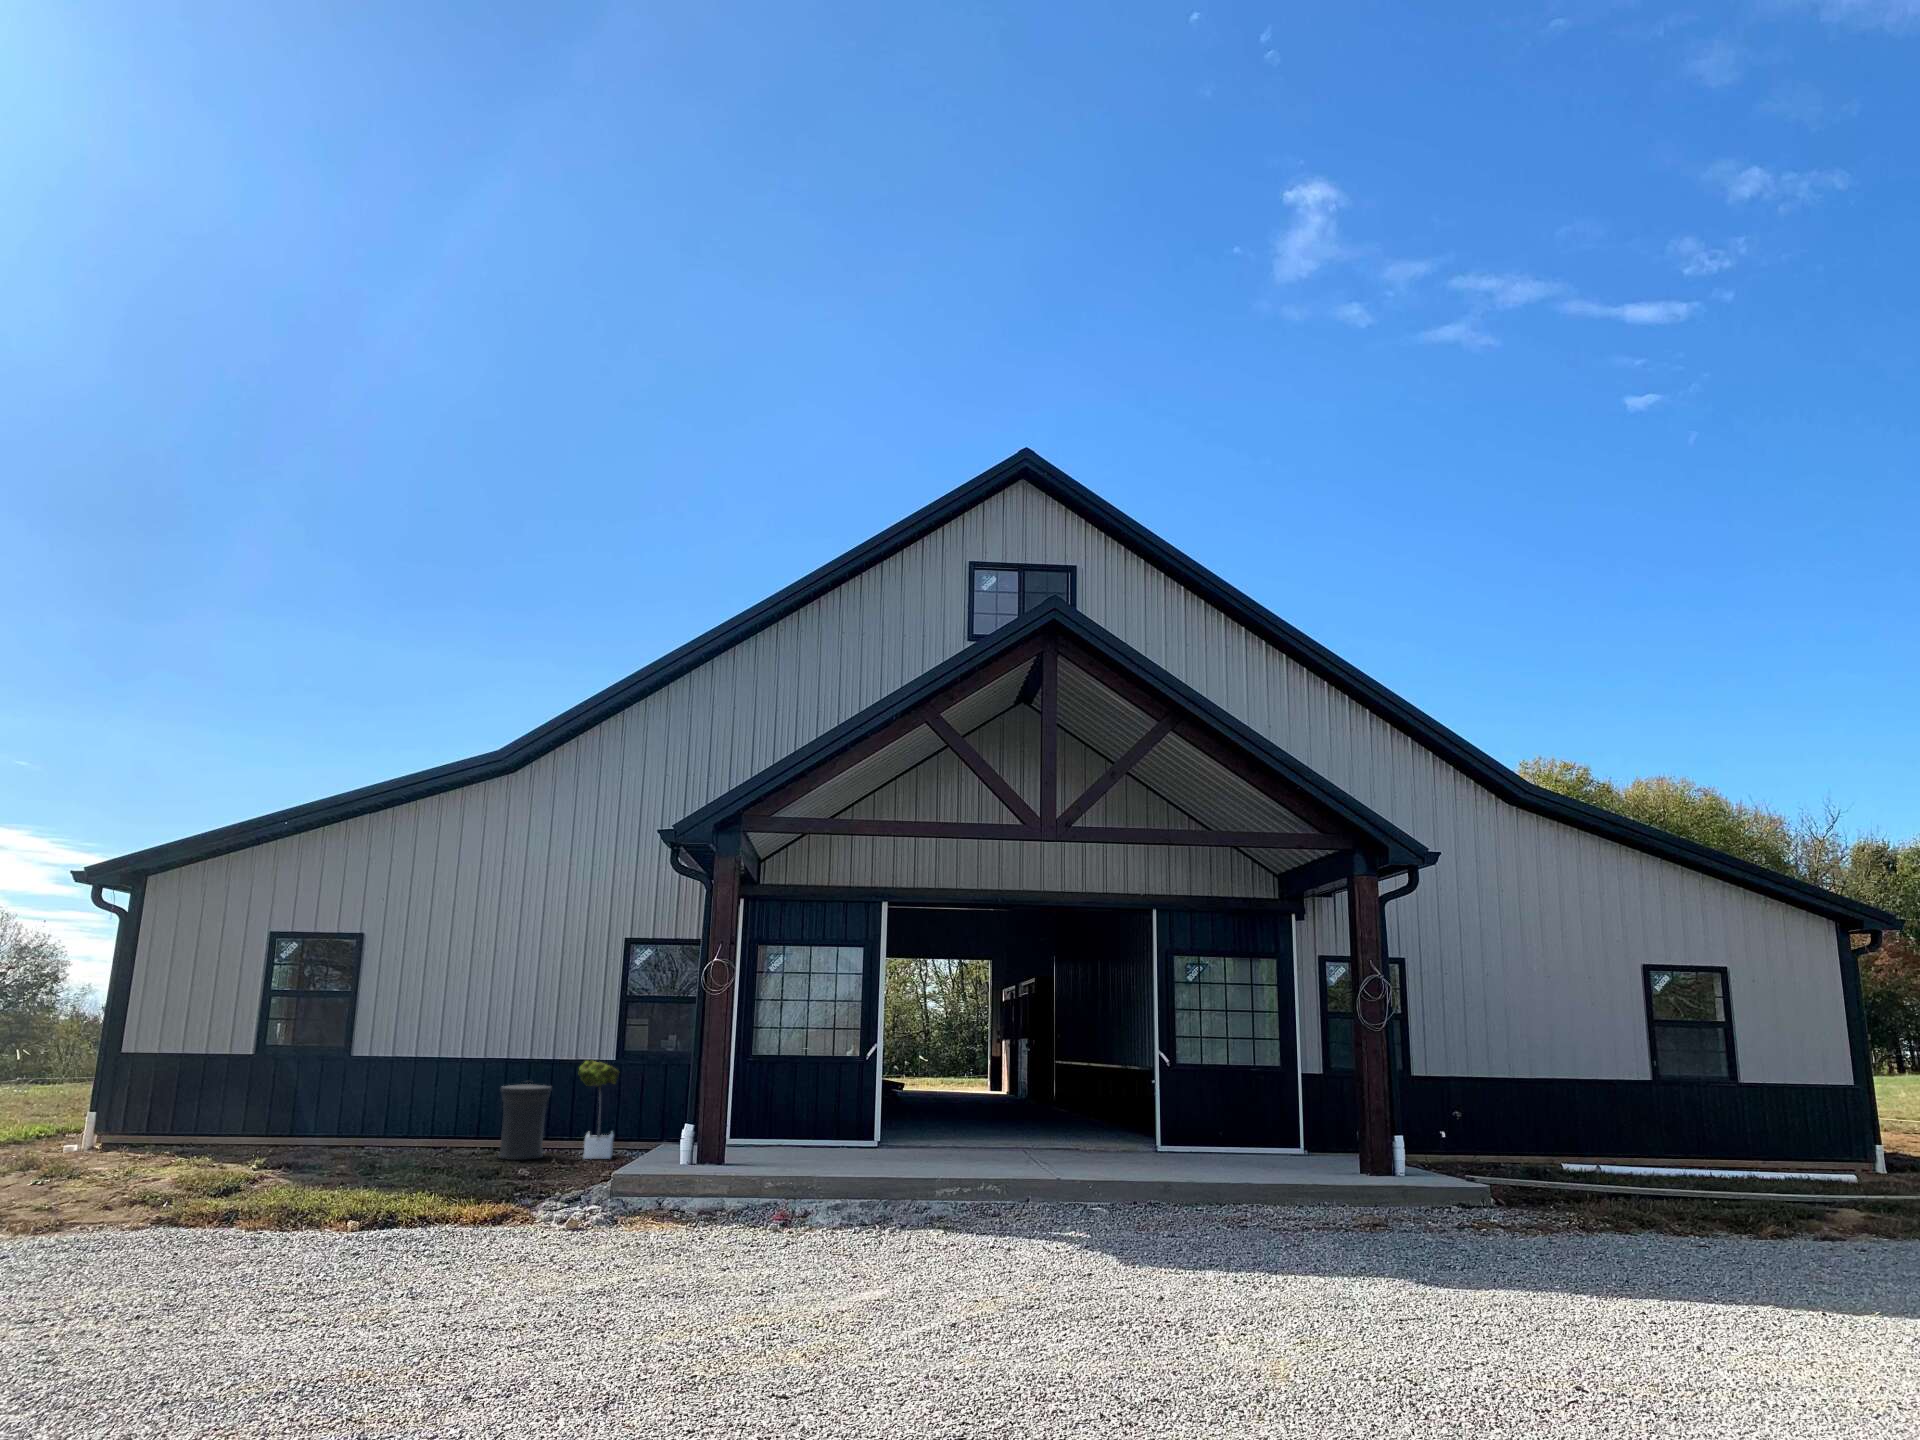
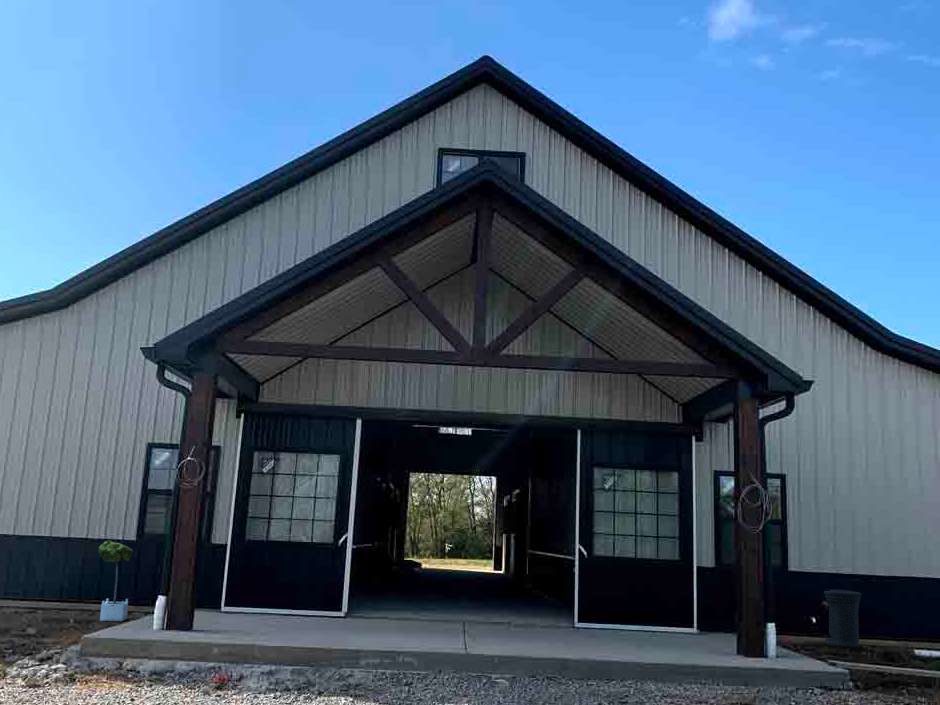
trash can: present [498,1084,552,1160] -> present [824,589,861,648]

